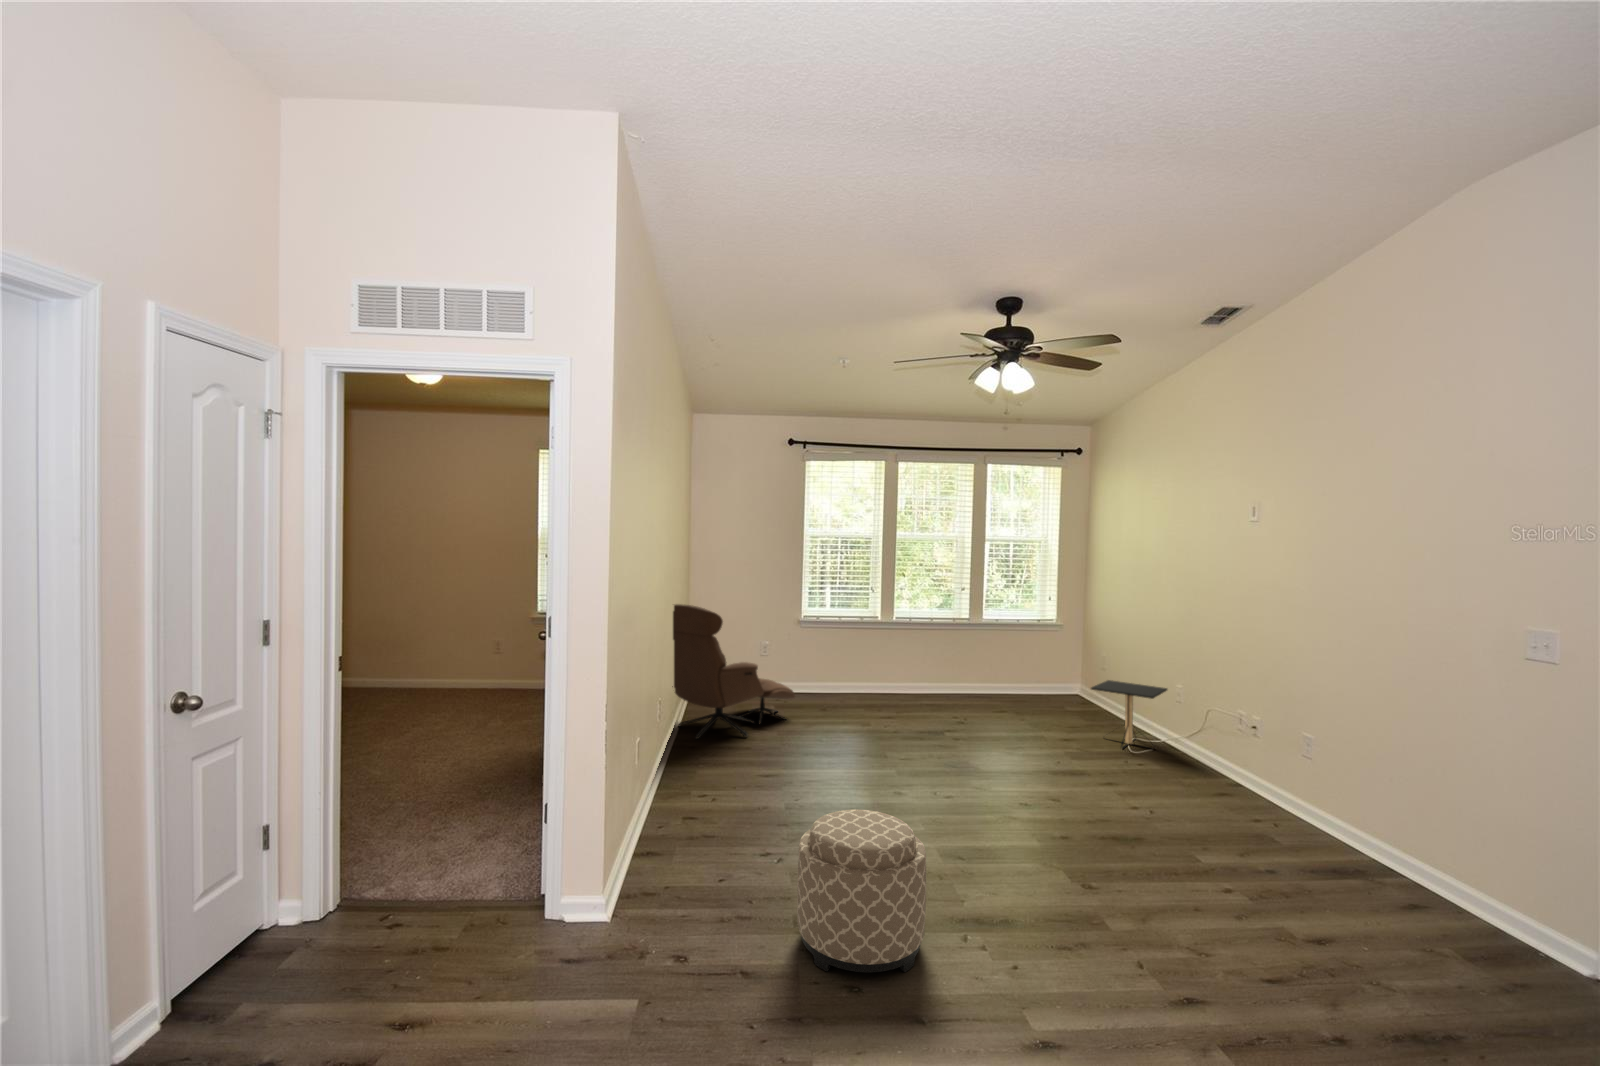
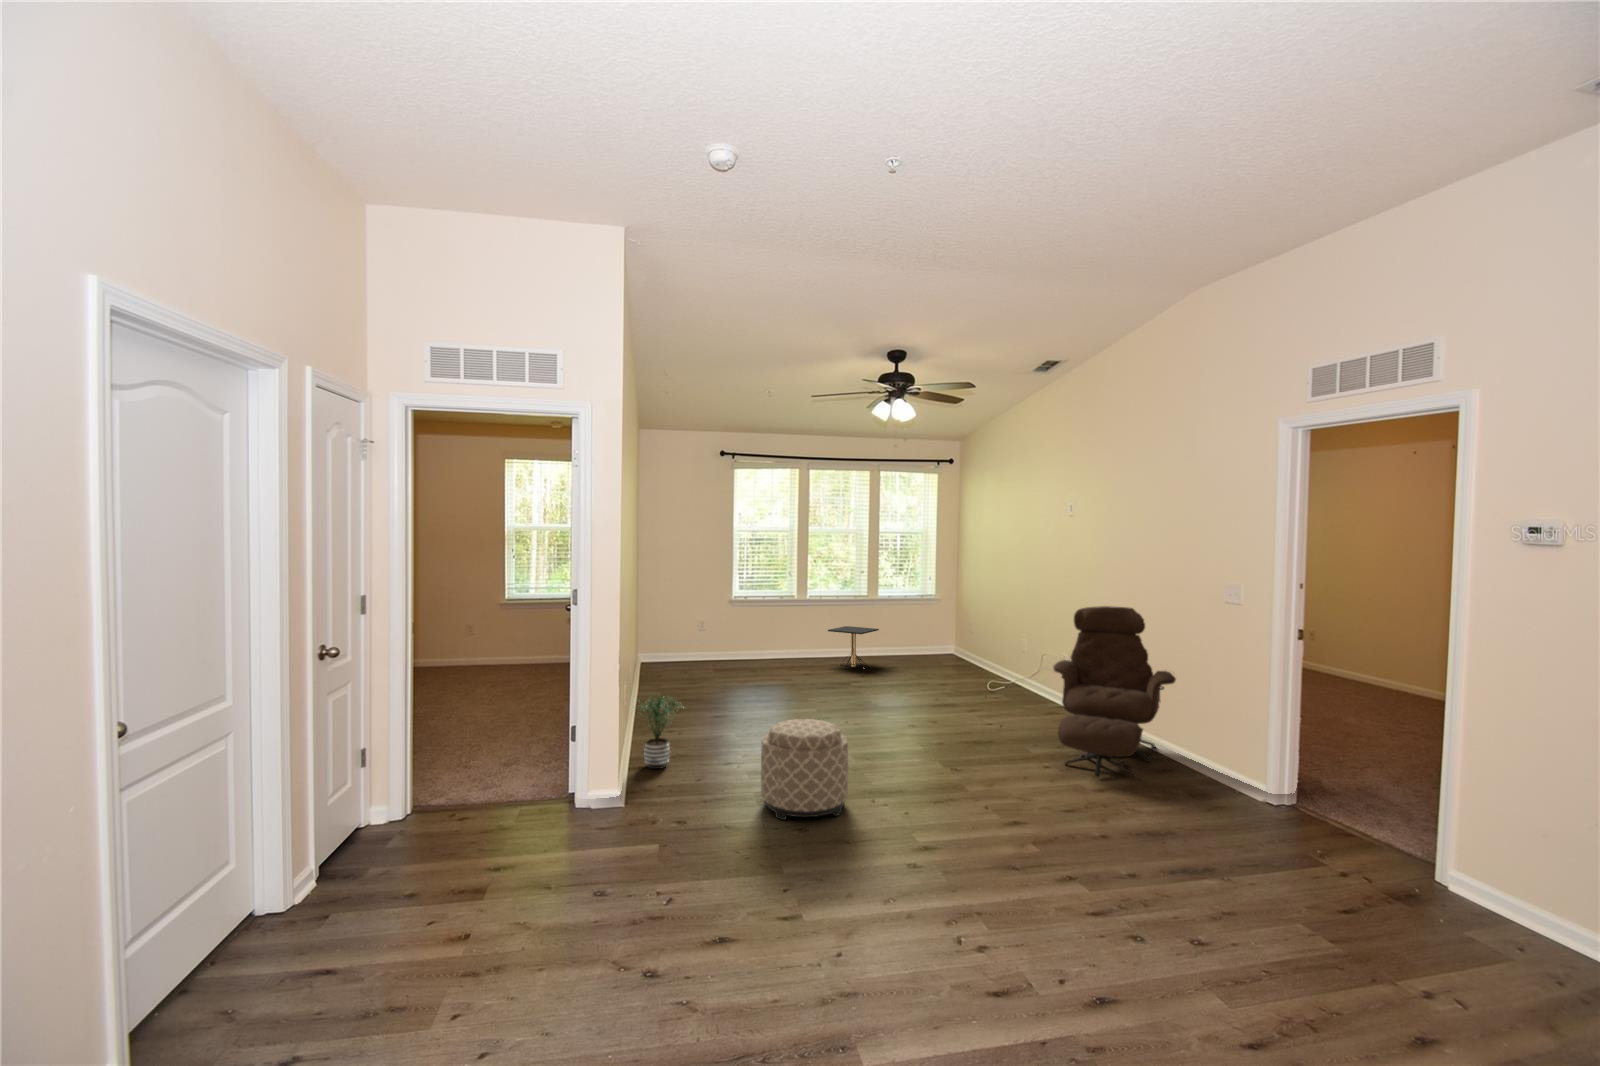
lounge chair: present [672,604,795,739] -> present [1053,606,1176,777]
side table: present [1091,680,1167,748] -> present [828,626,879,669]
potted plant: none [640,750,712,854] -> present [640,695,683,769]

